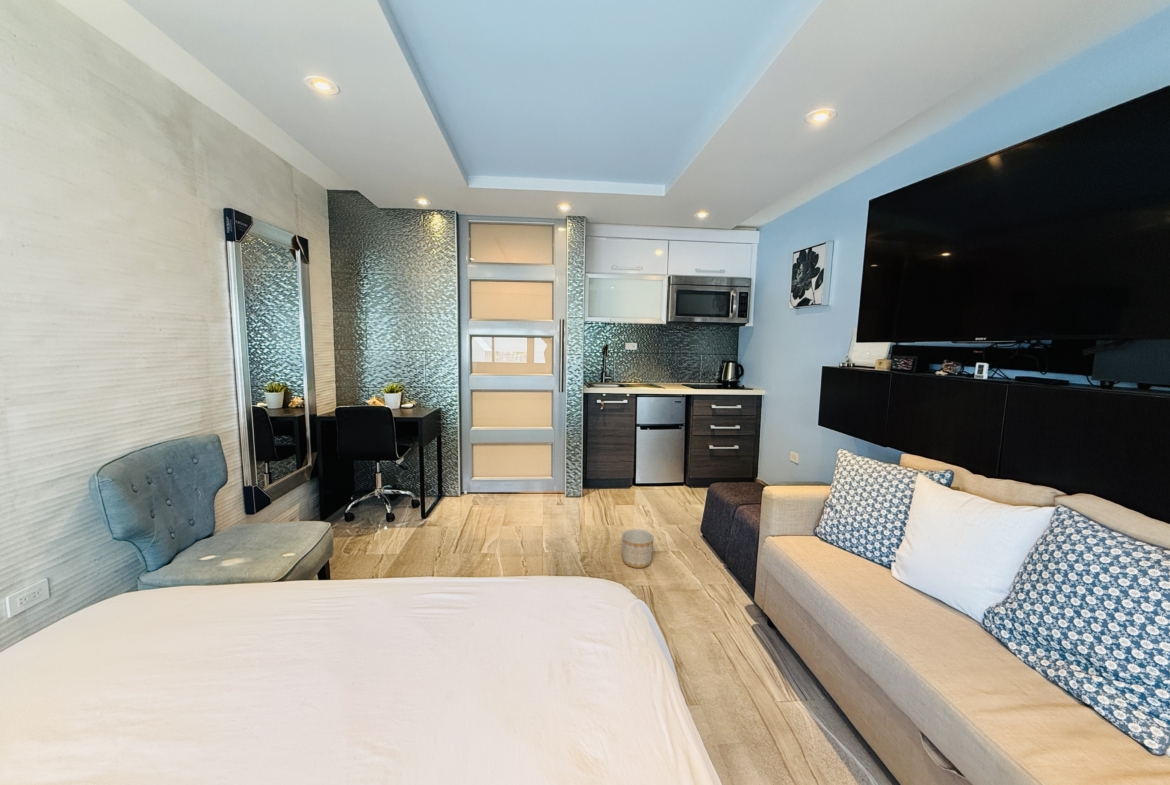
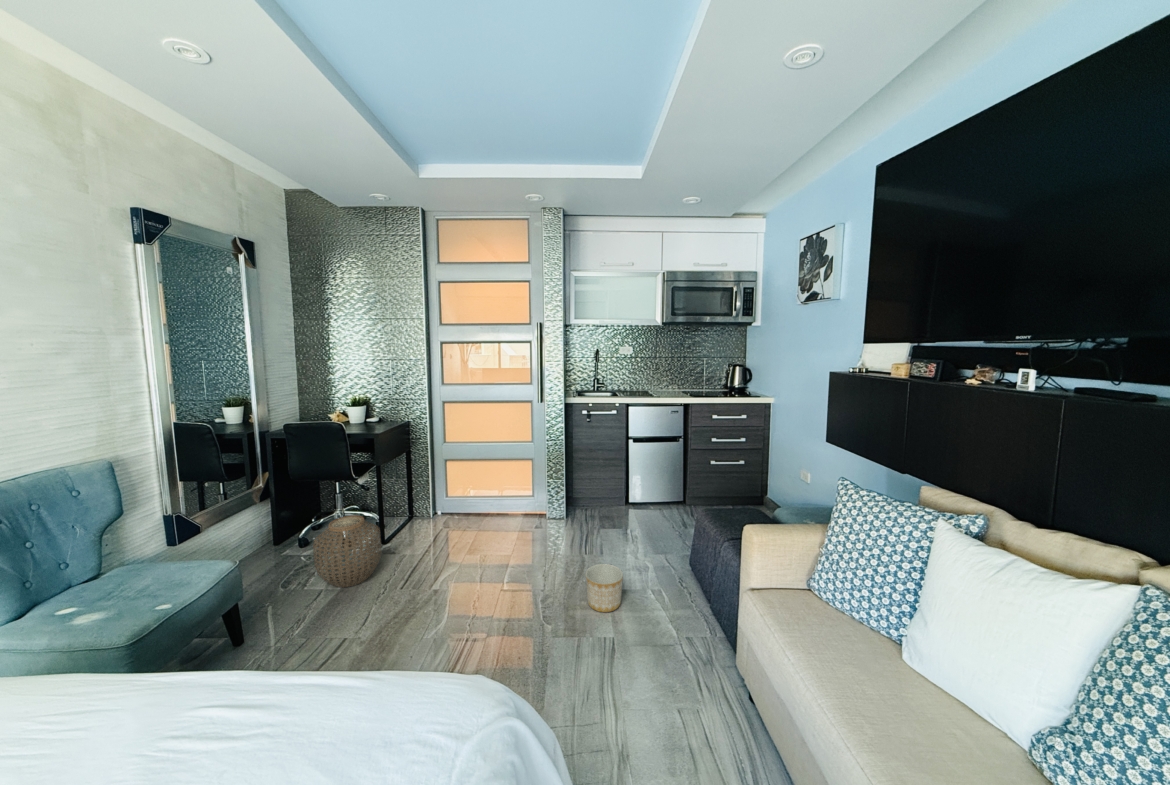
woven basket: none [374,491,432,555] -> present [313,515,381,587]

